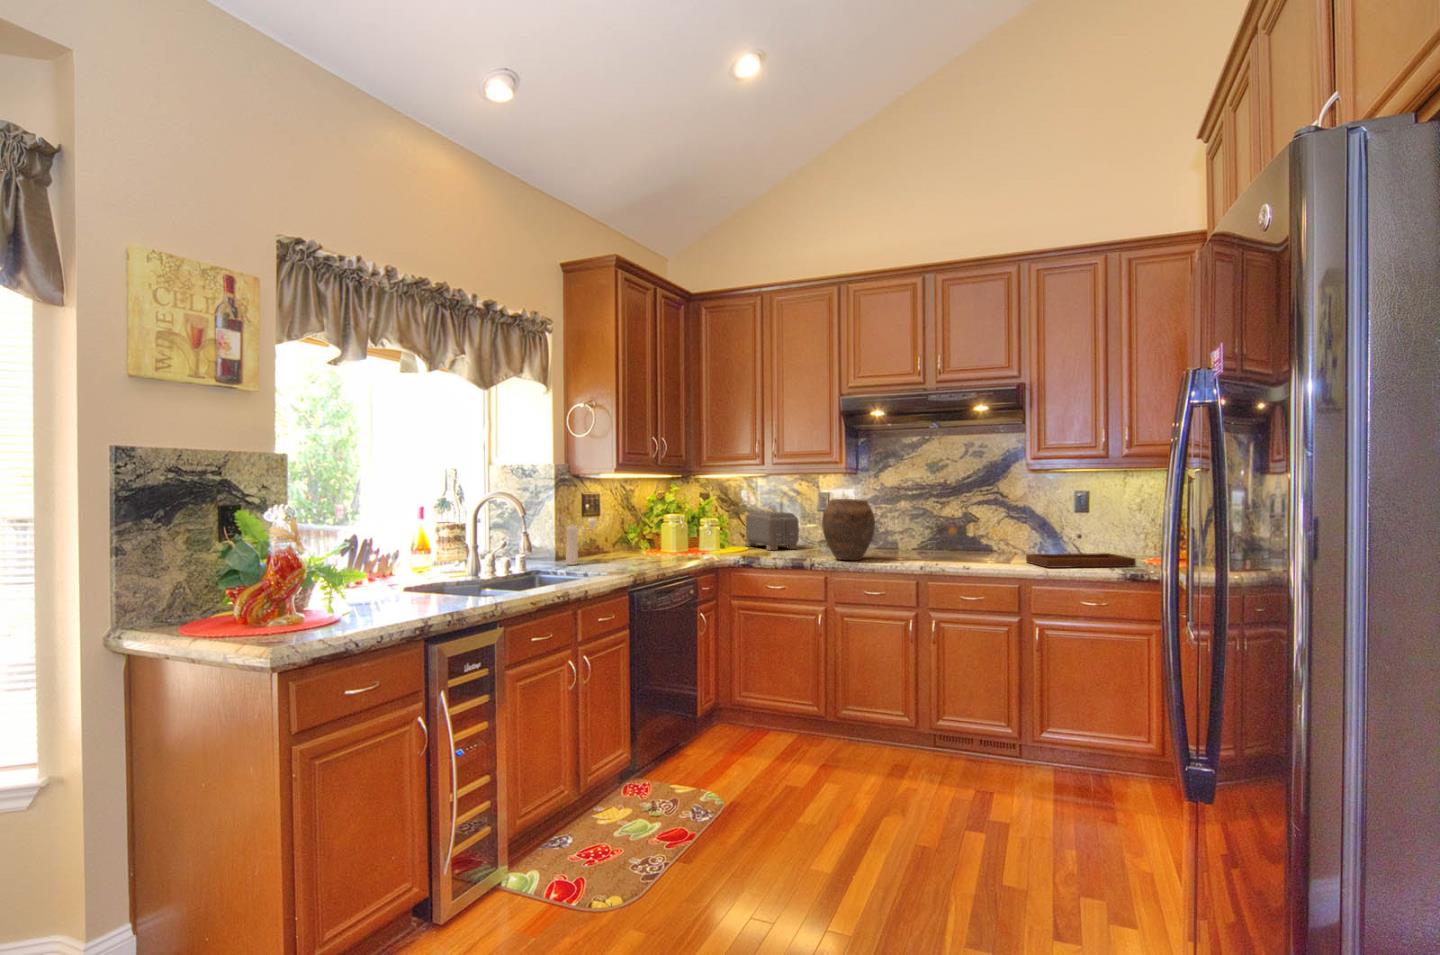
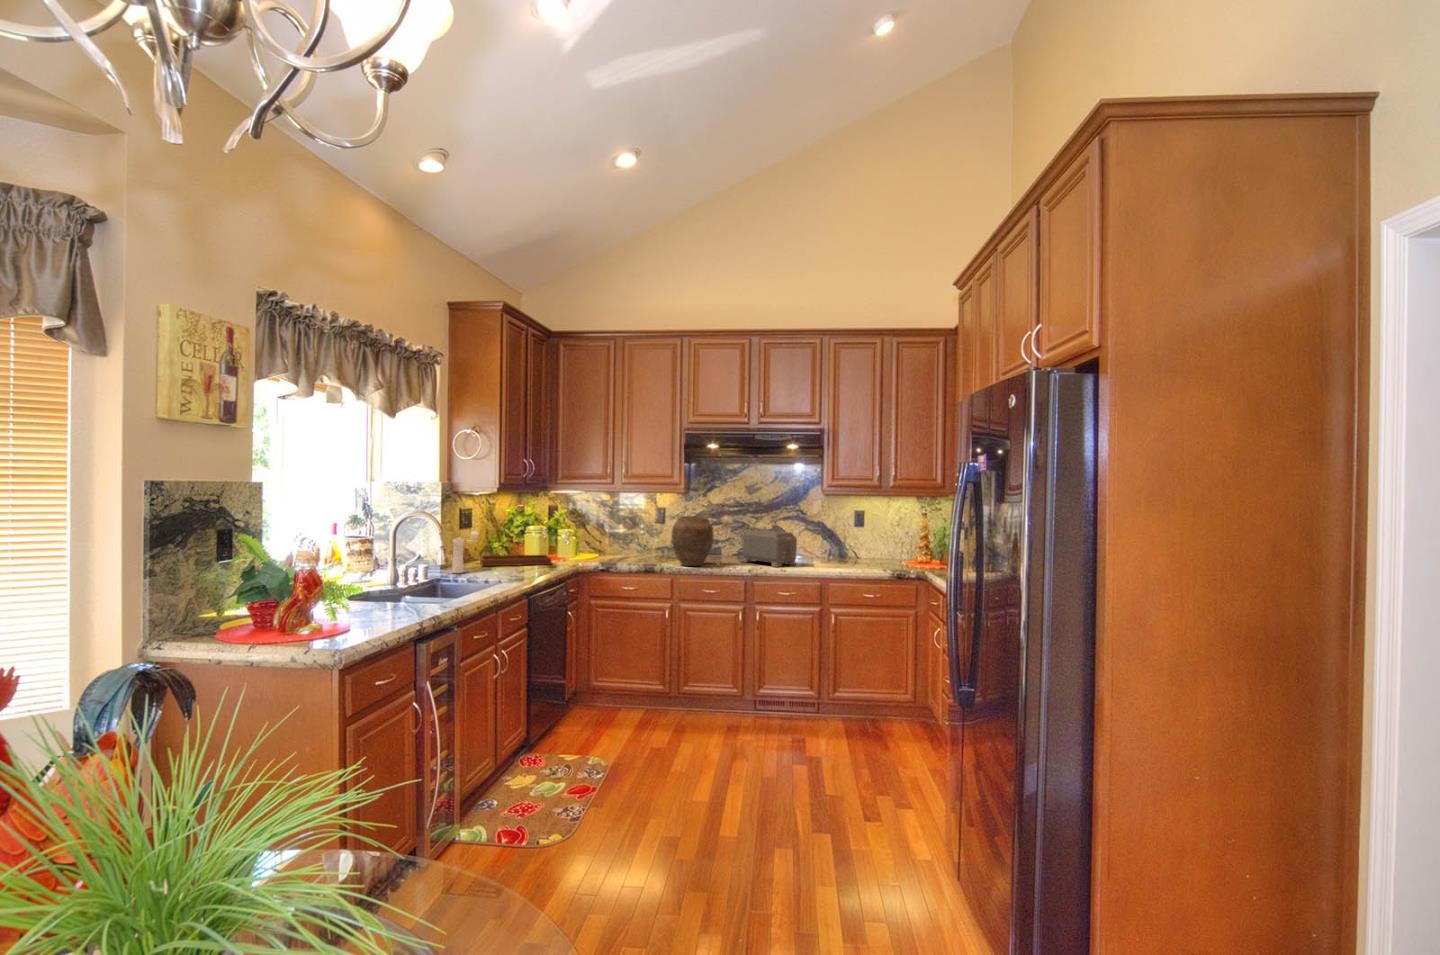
toaster: present [745,511,799,550] -> present [742,530,797,567]
tray: present [1026,534,1136,568] -> present [480,540,551,566]

